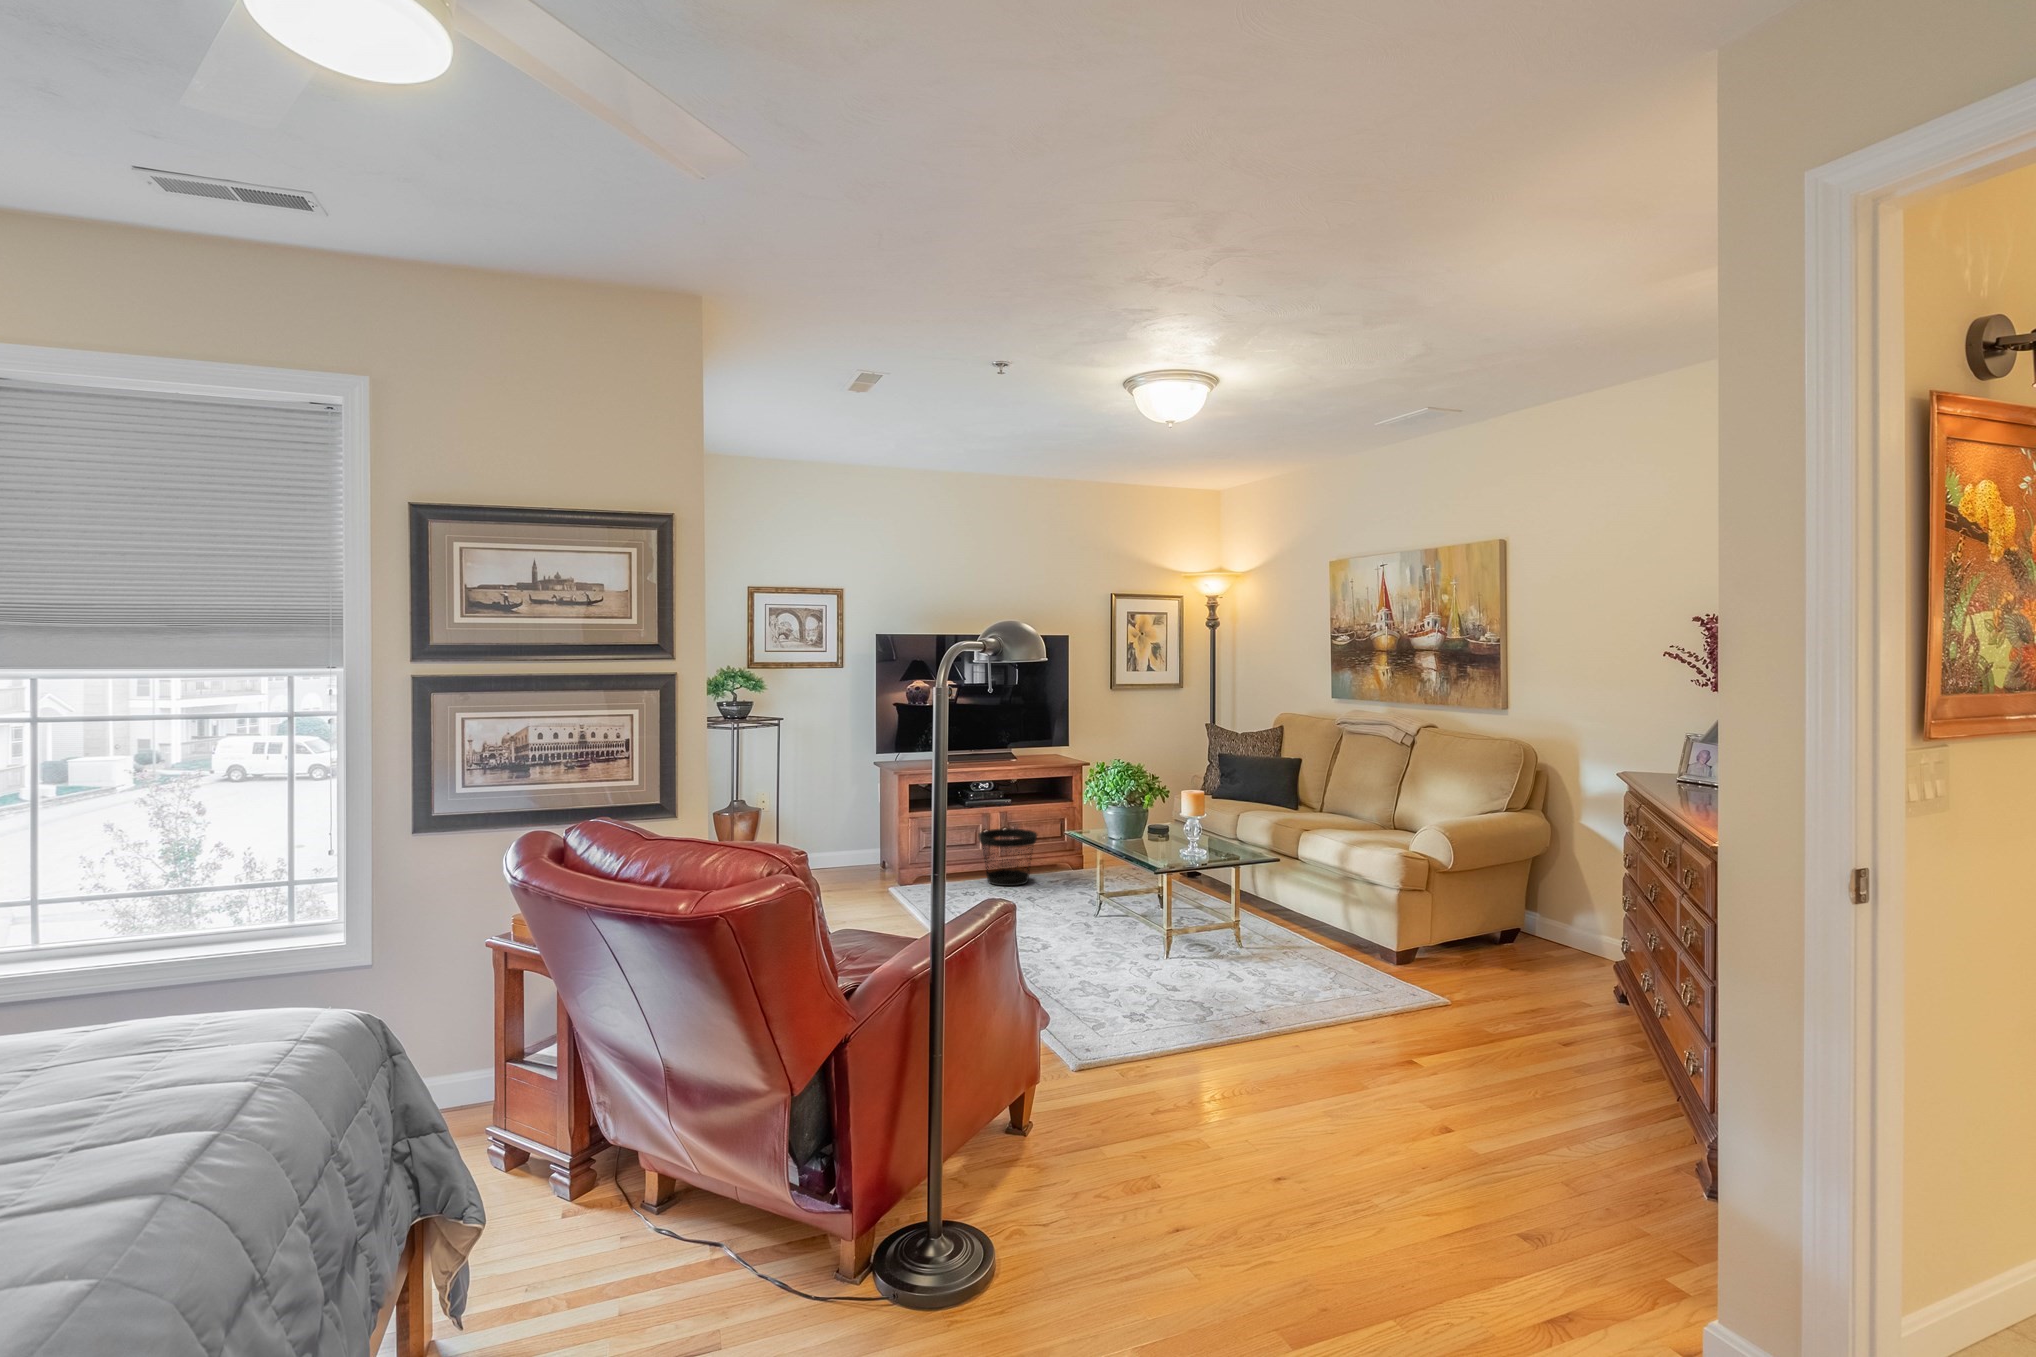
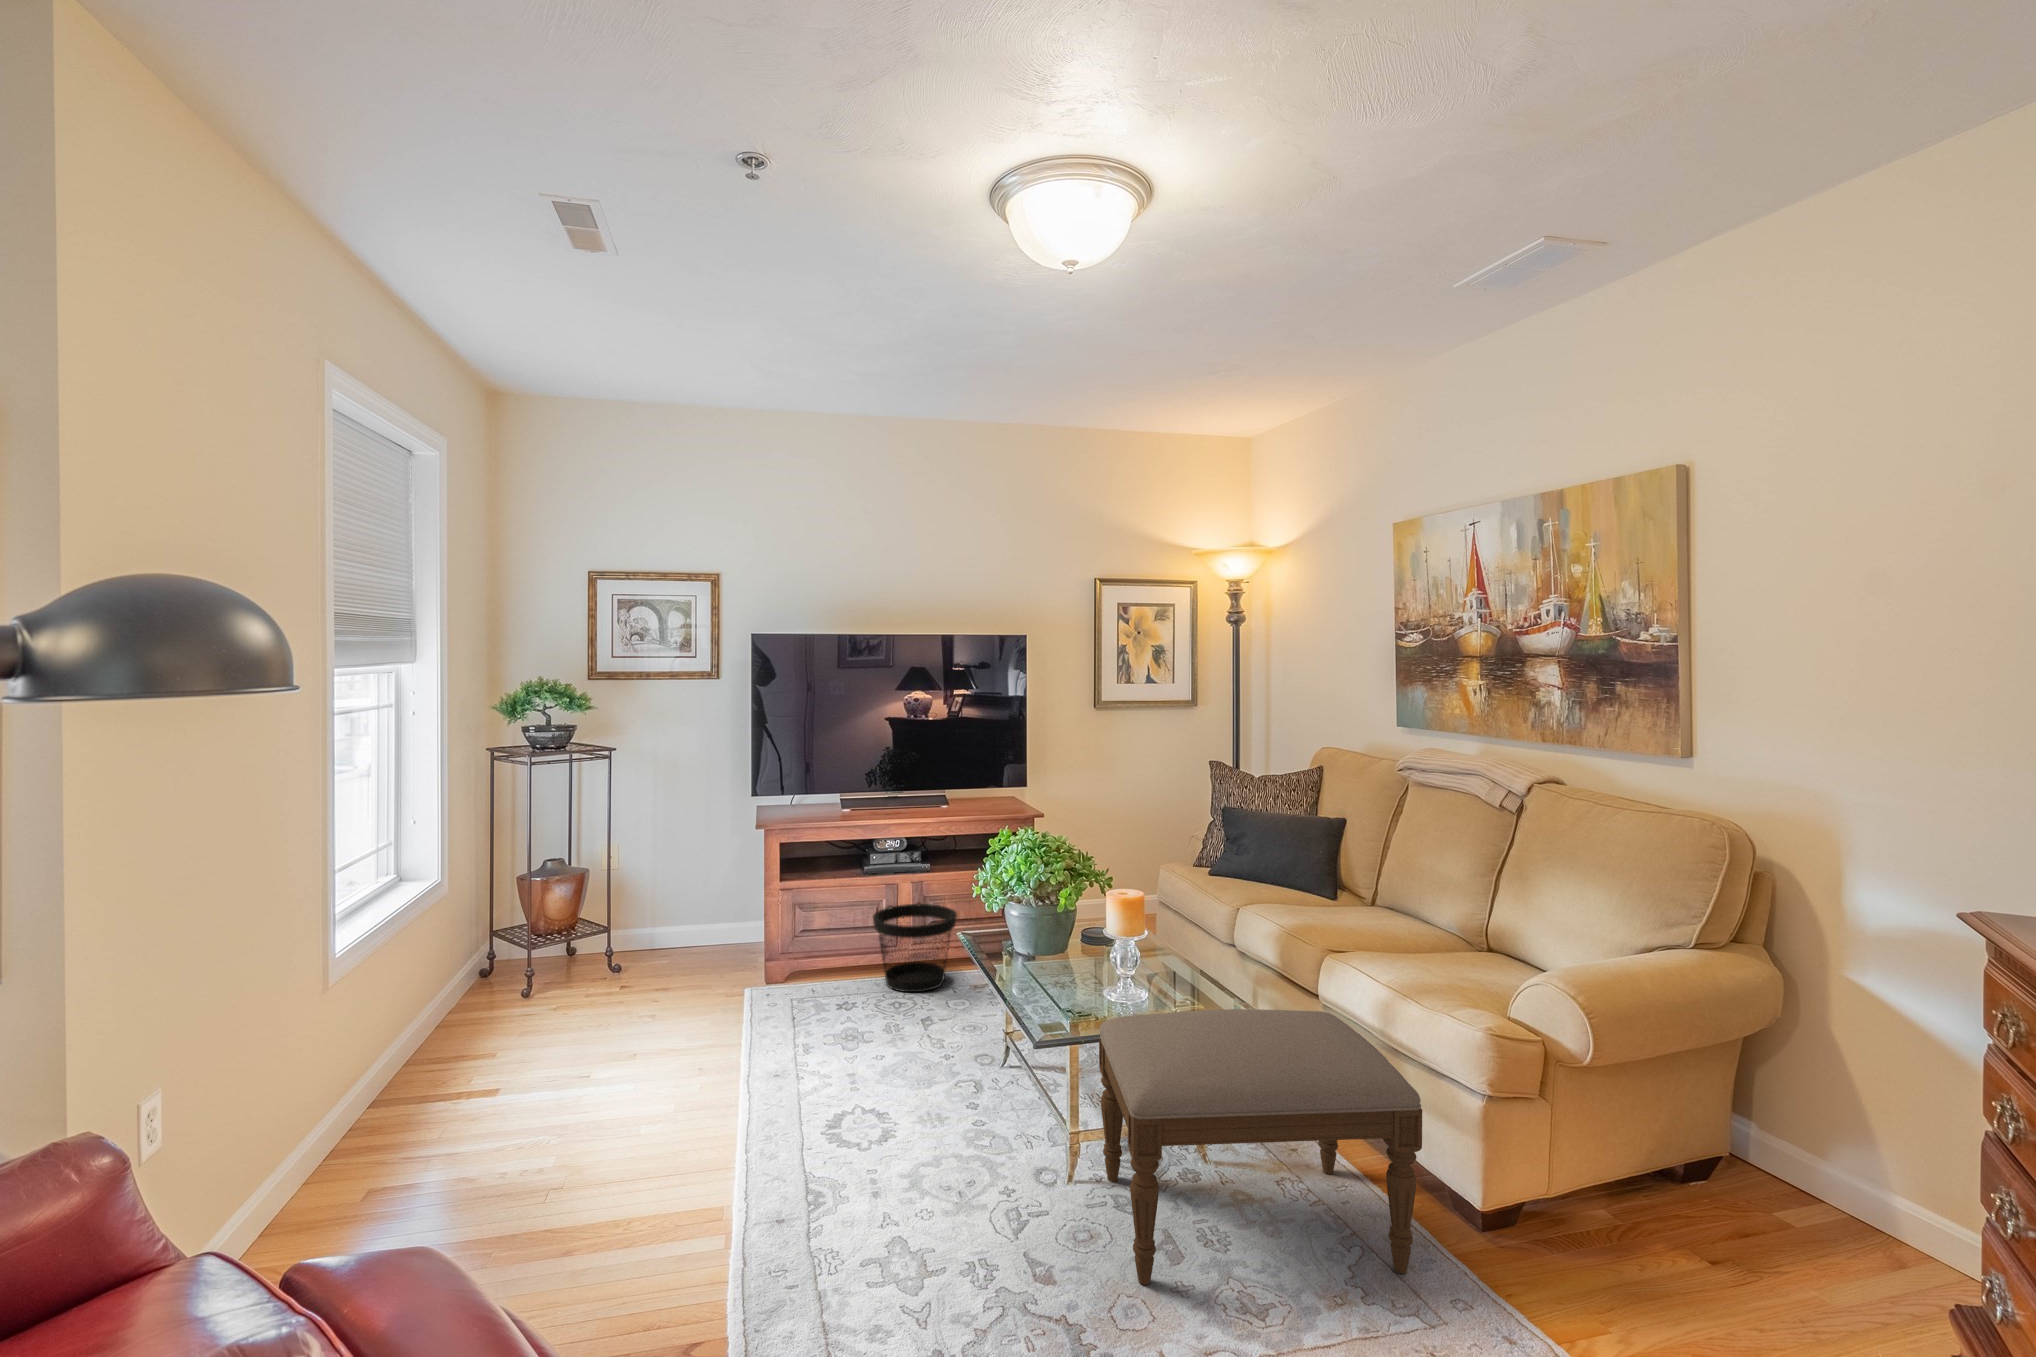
ottoman: none [1185,854,1369,985] -> present [1099,1009,1422,1285]

